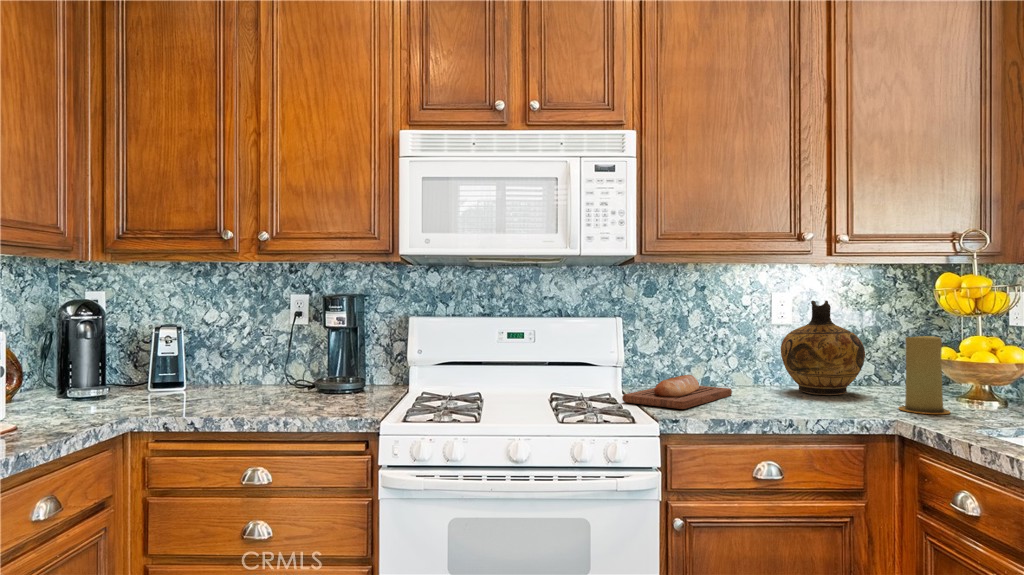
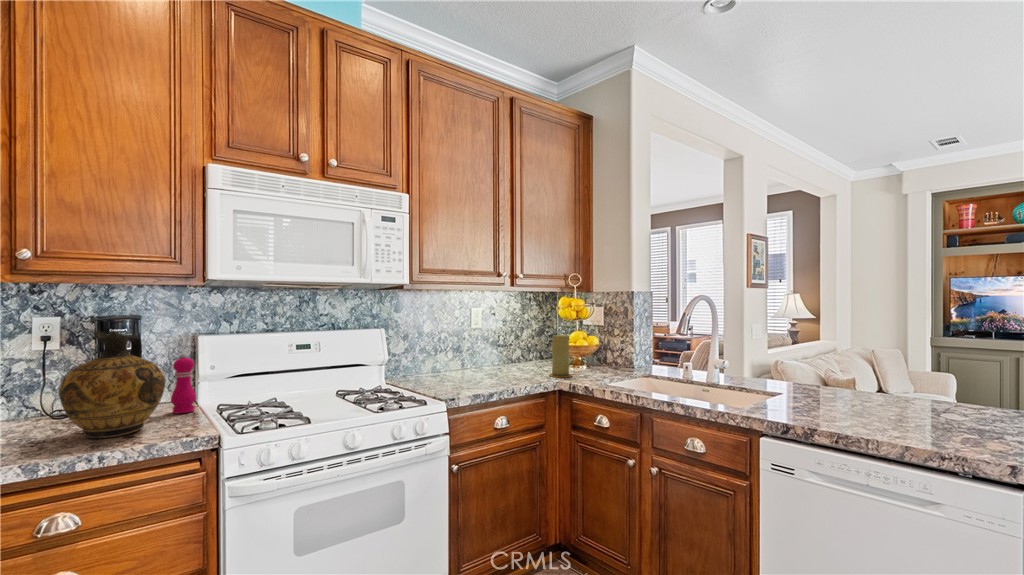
ceramic jug: present [781,301,865,395] -> present [59,331,165,438]
pepper mill: none [369,332,392,394] -> present [171,353,196,414]
bread loaf: present [622,375,732,409] -> none [402,367,459,391]

